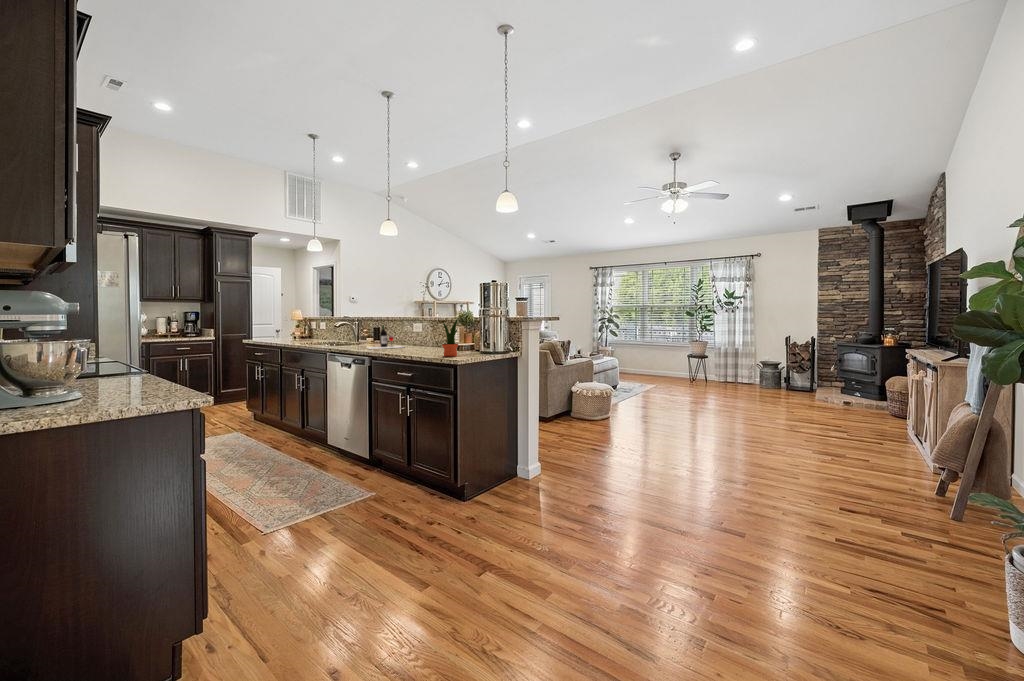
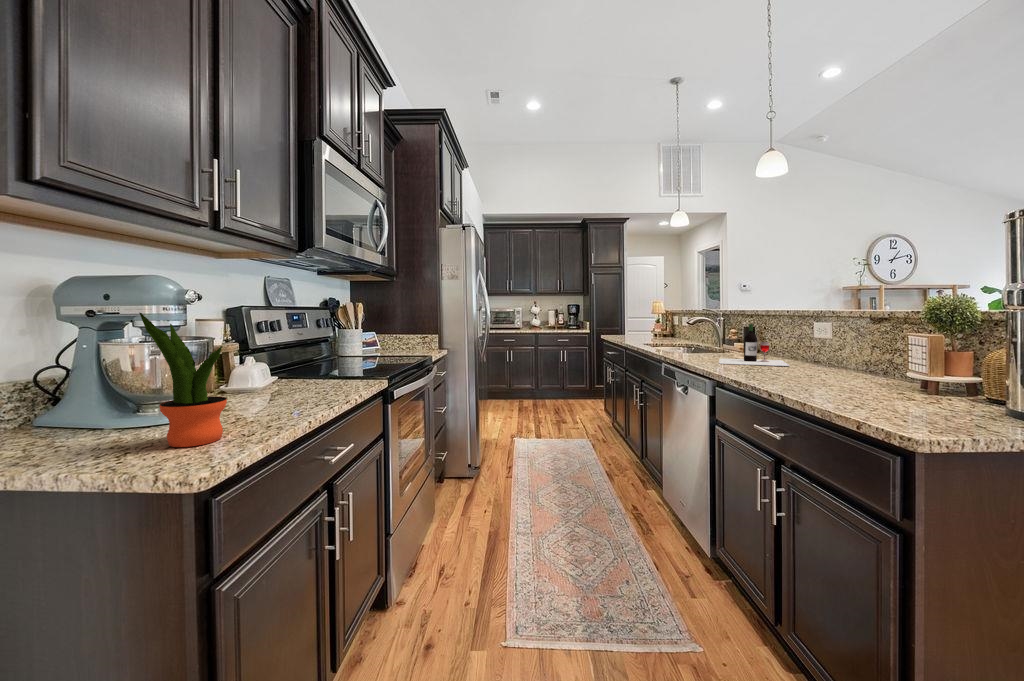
potted plant: present [442,319,458,356] -> present [139,313,227,447]

